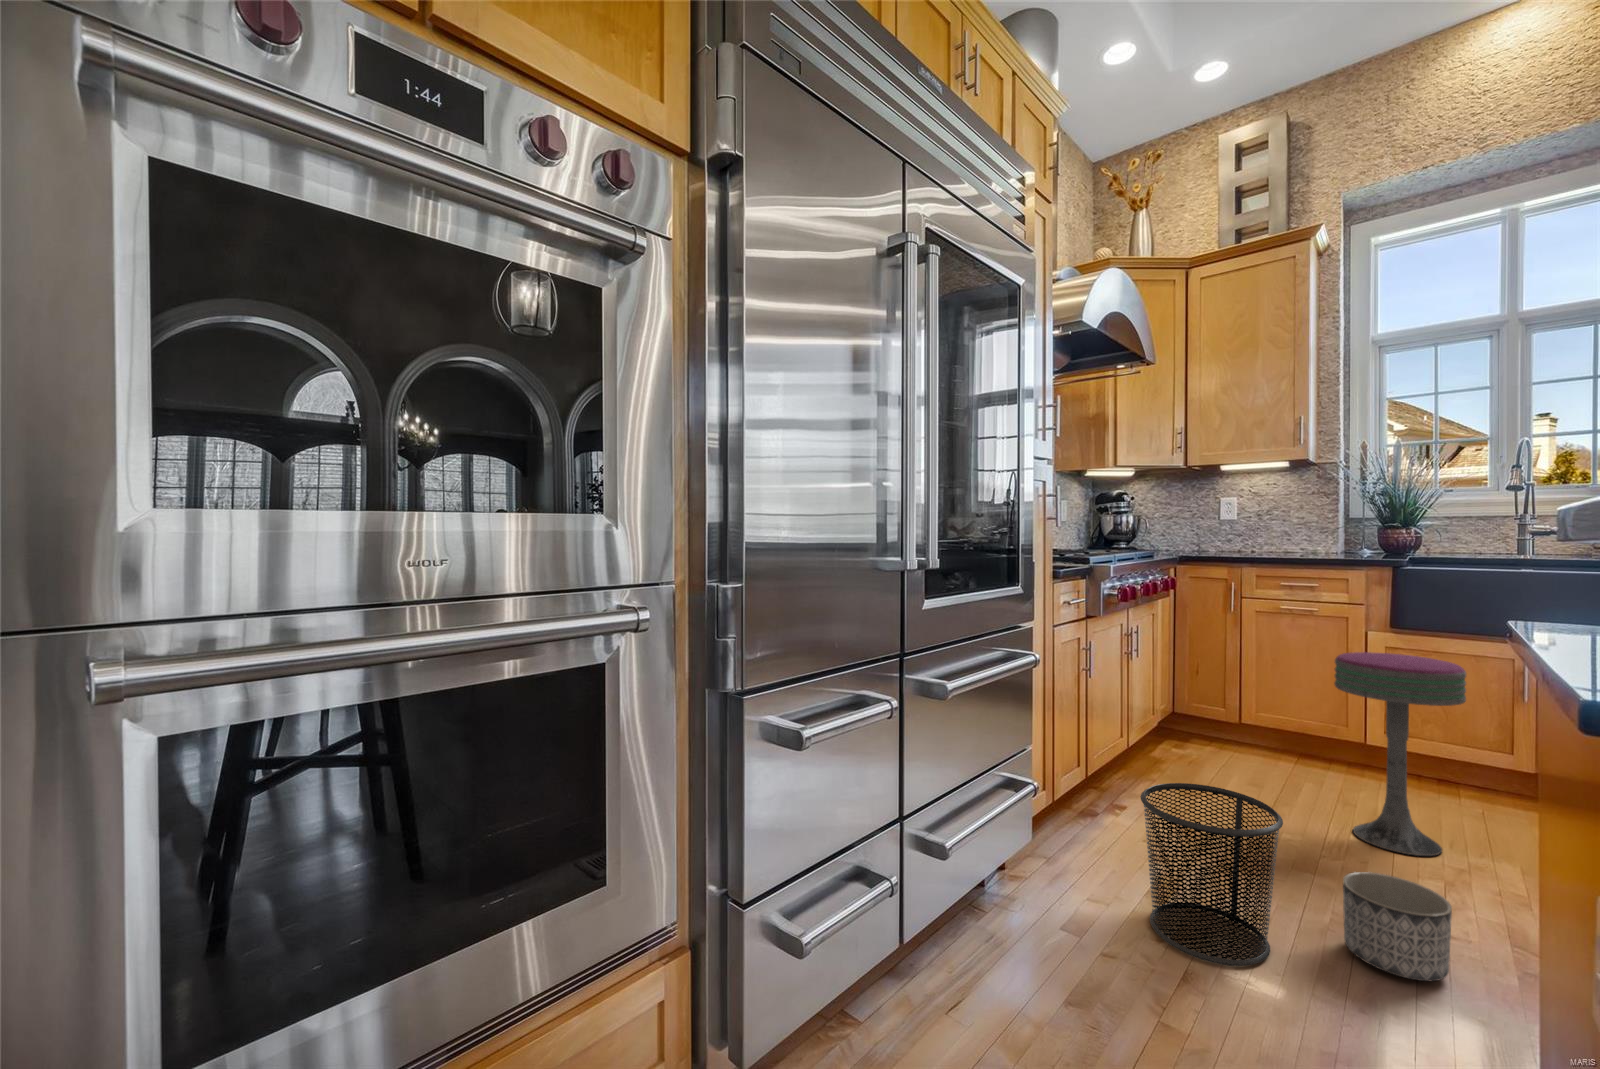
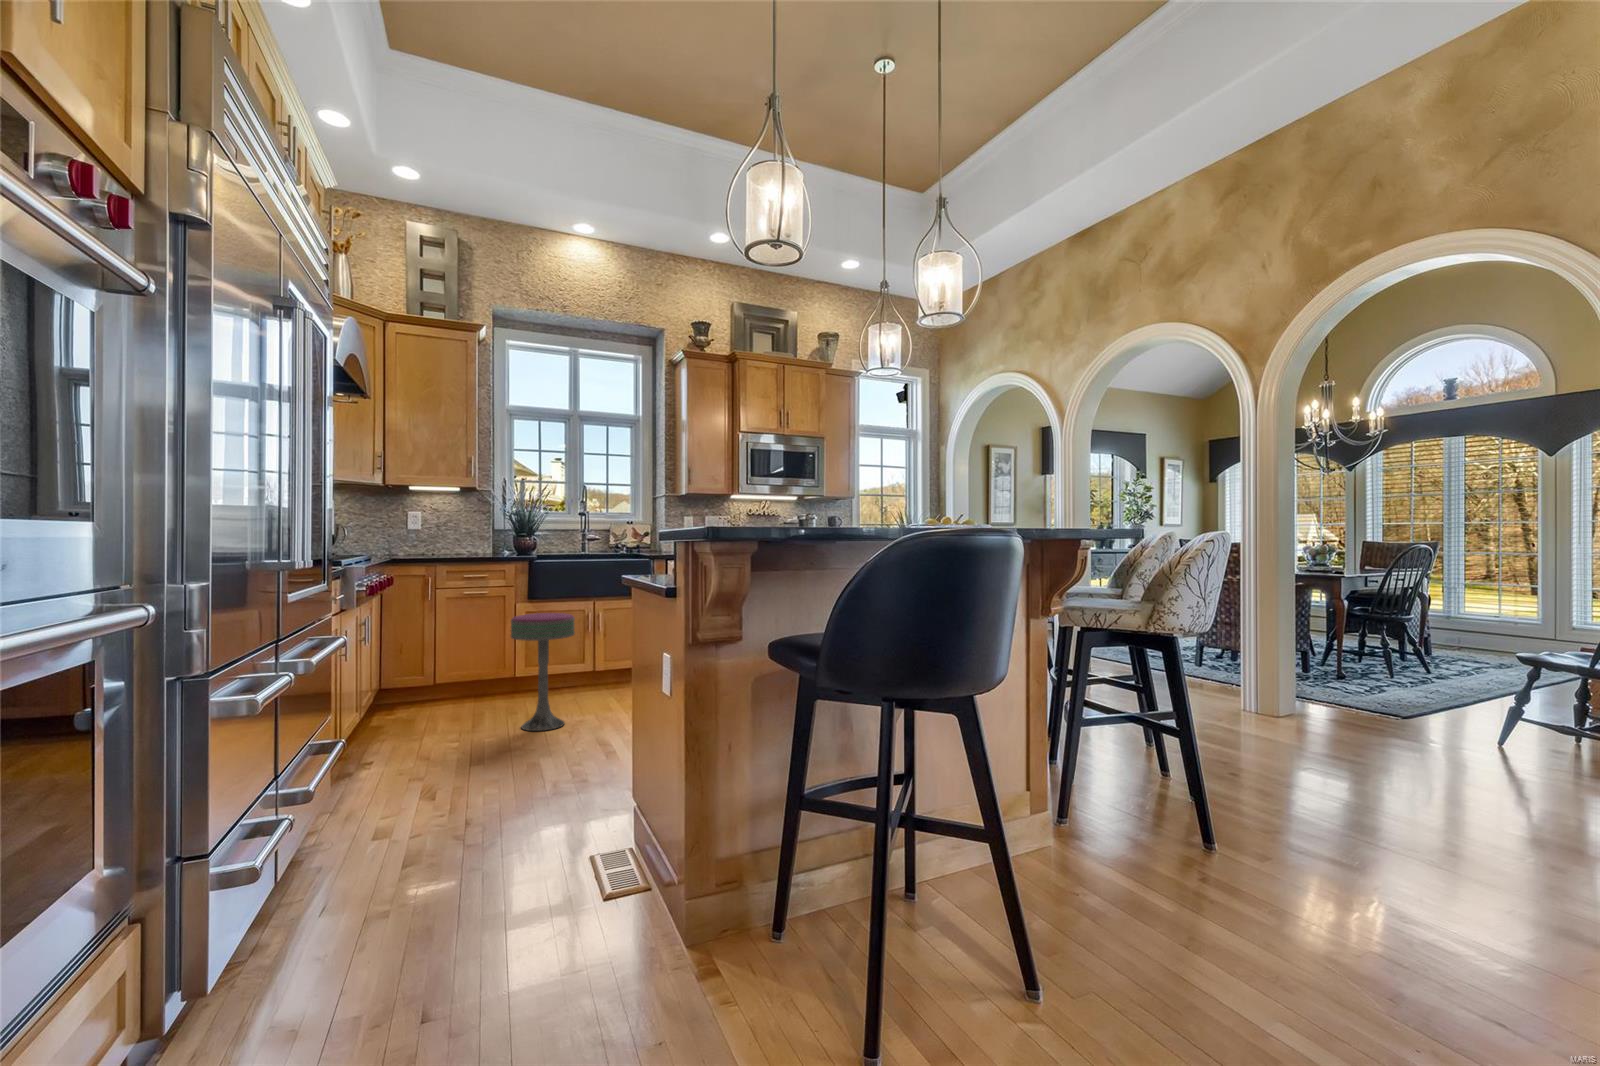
waste bin: present [1140,783,1283,966] -> none [424,707,513,815]
planter: present [1343,872,1452,981] -> none [538,730,586,779]

